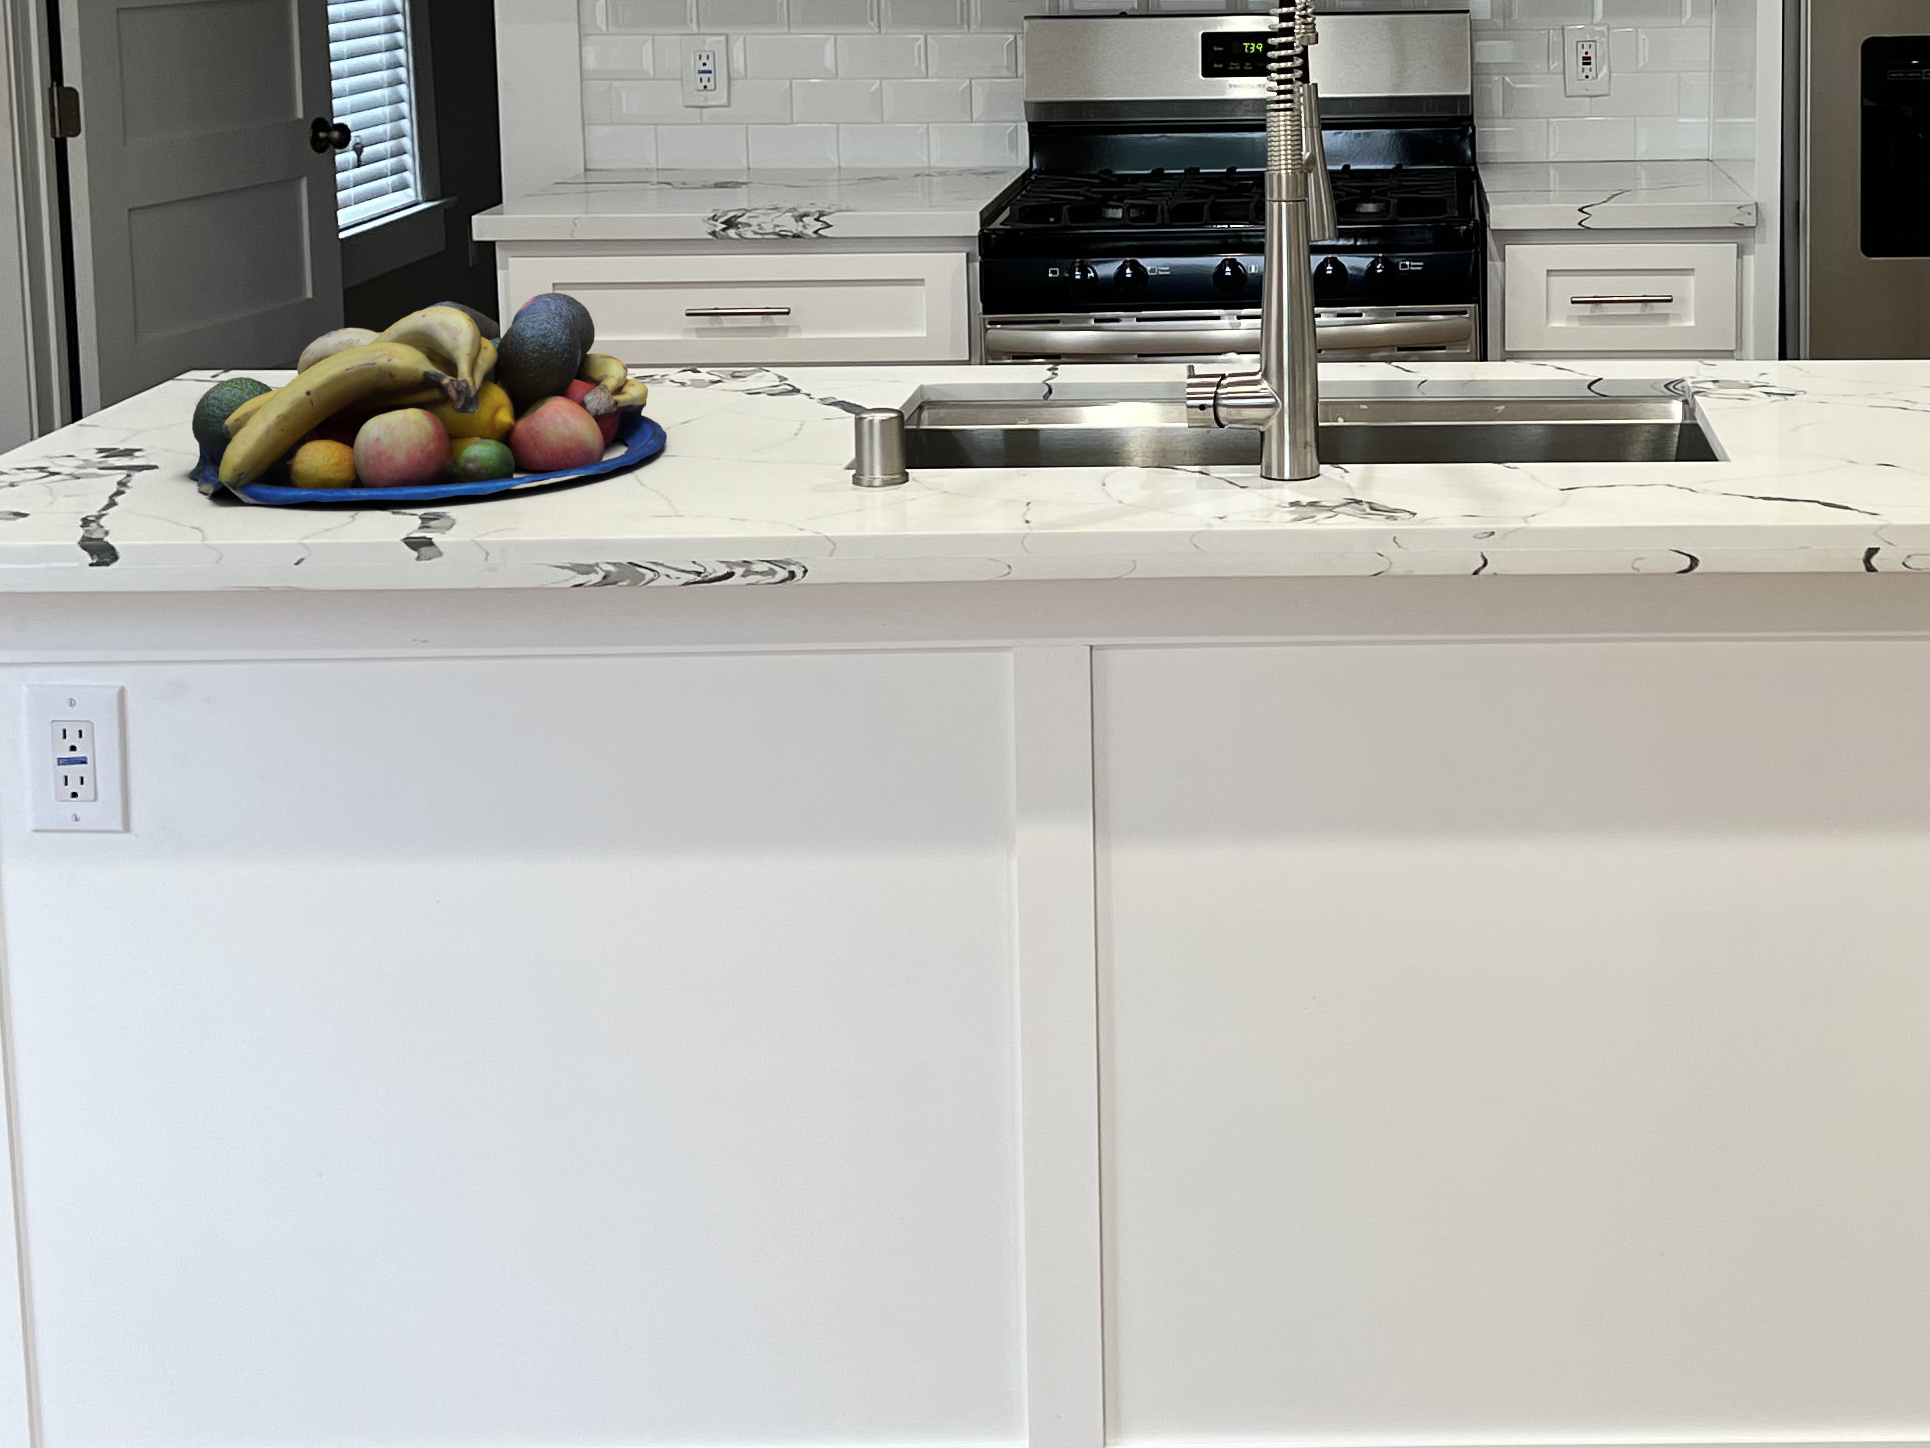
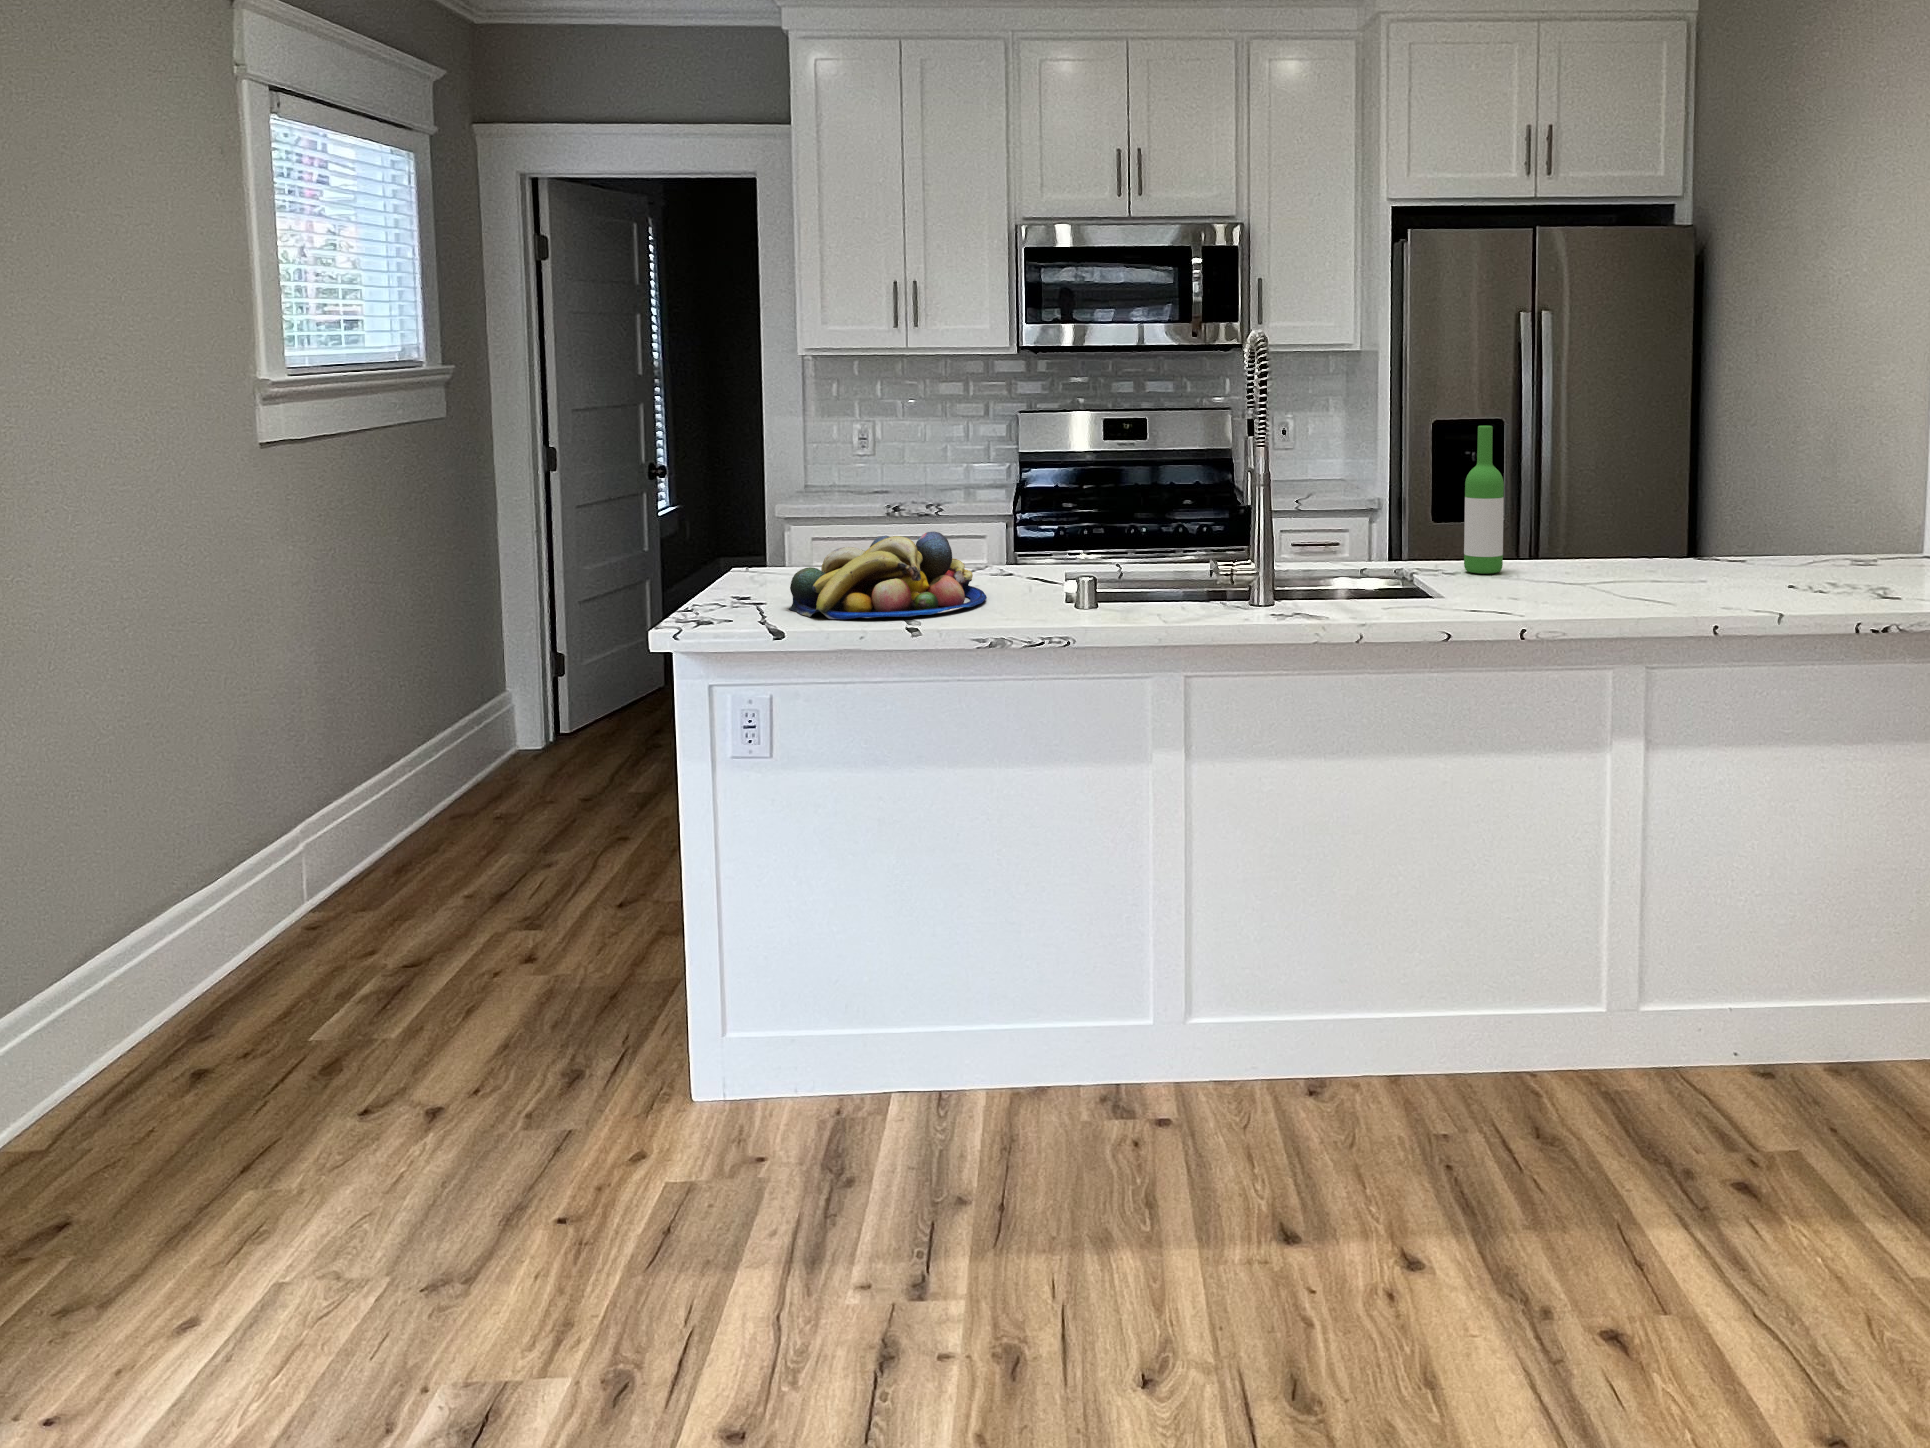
wine bottle: none [1817,51,1905,393] -> present [1464,426,1504,574]

